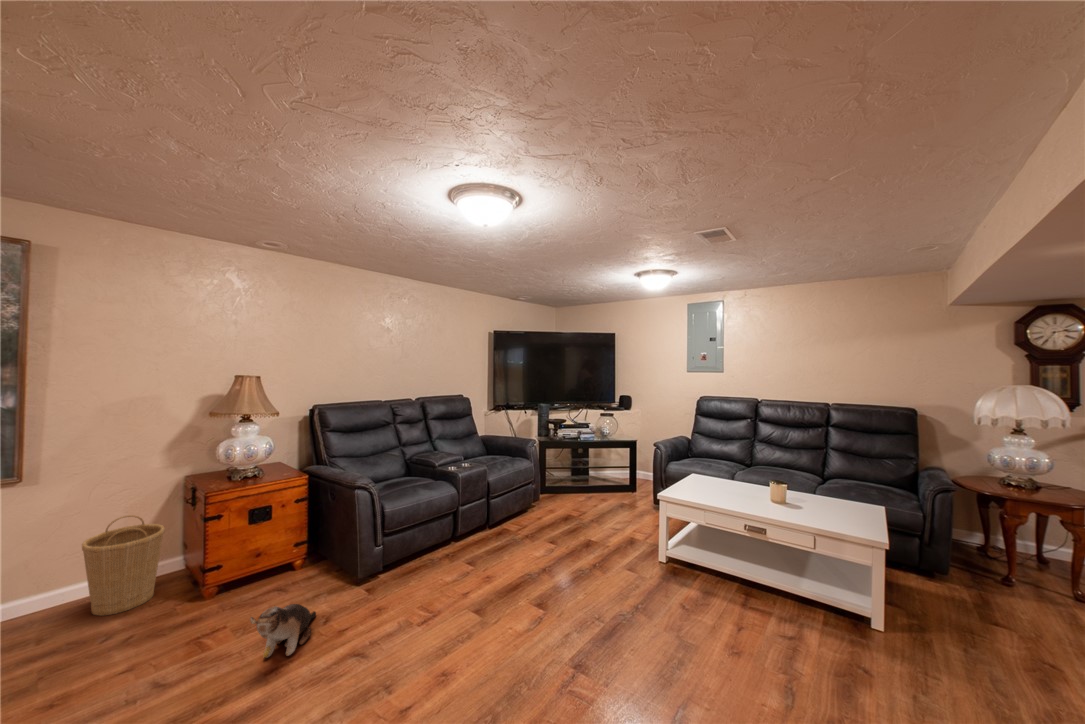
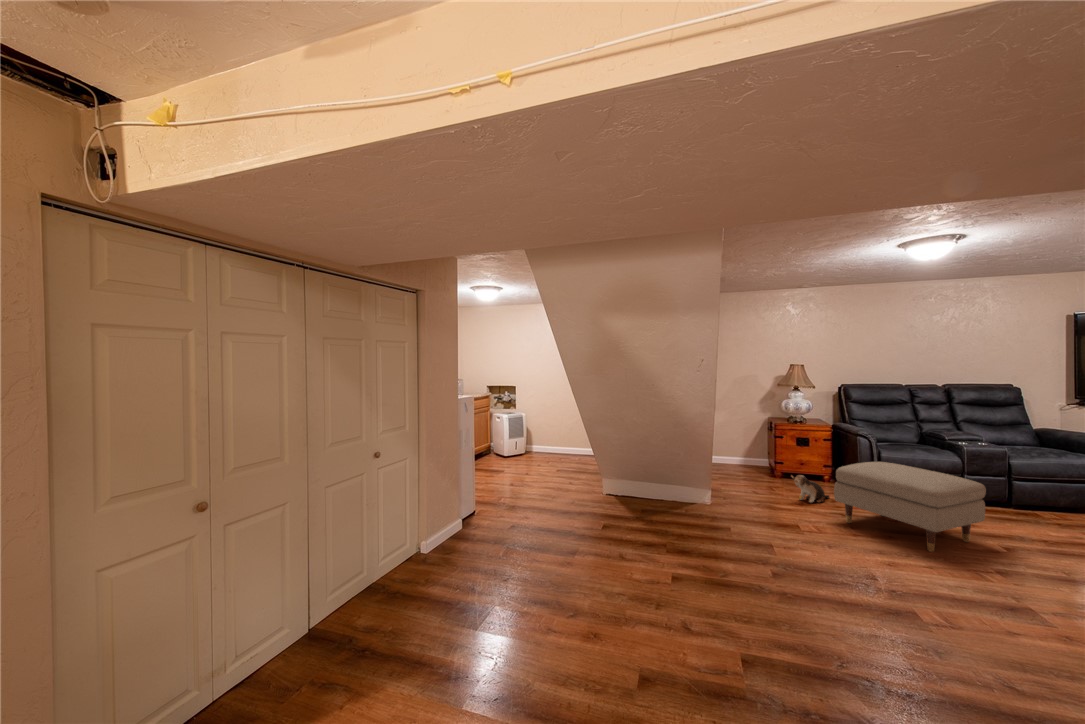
basket: present [82,515,165,616] -> none [731,430,760,471]
ottoman: none [350,531,528,683] -> present [834,462,986,552]

